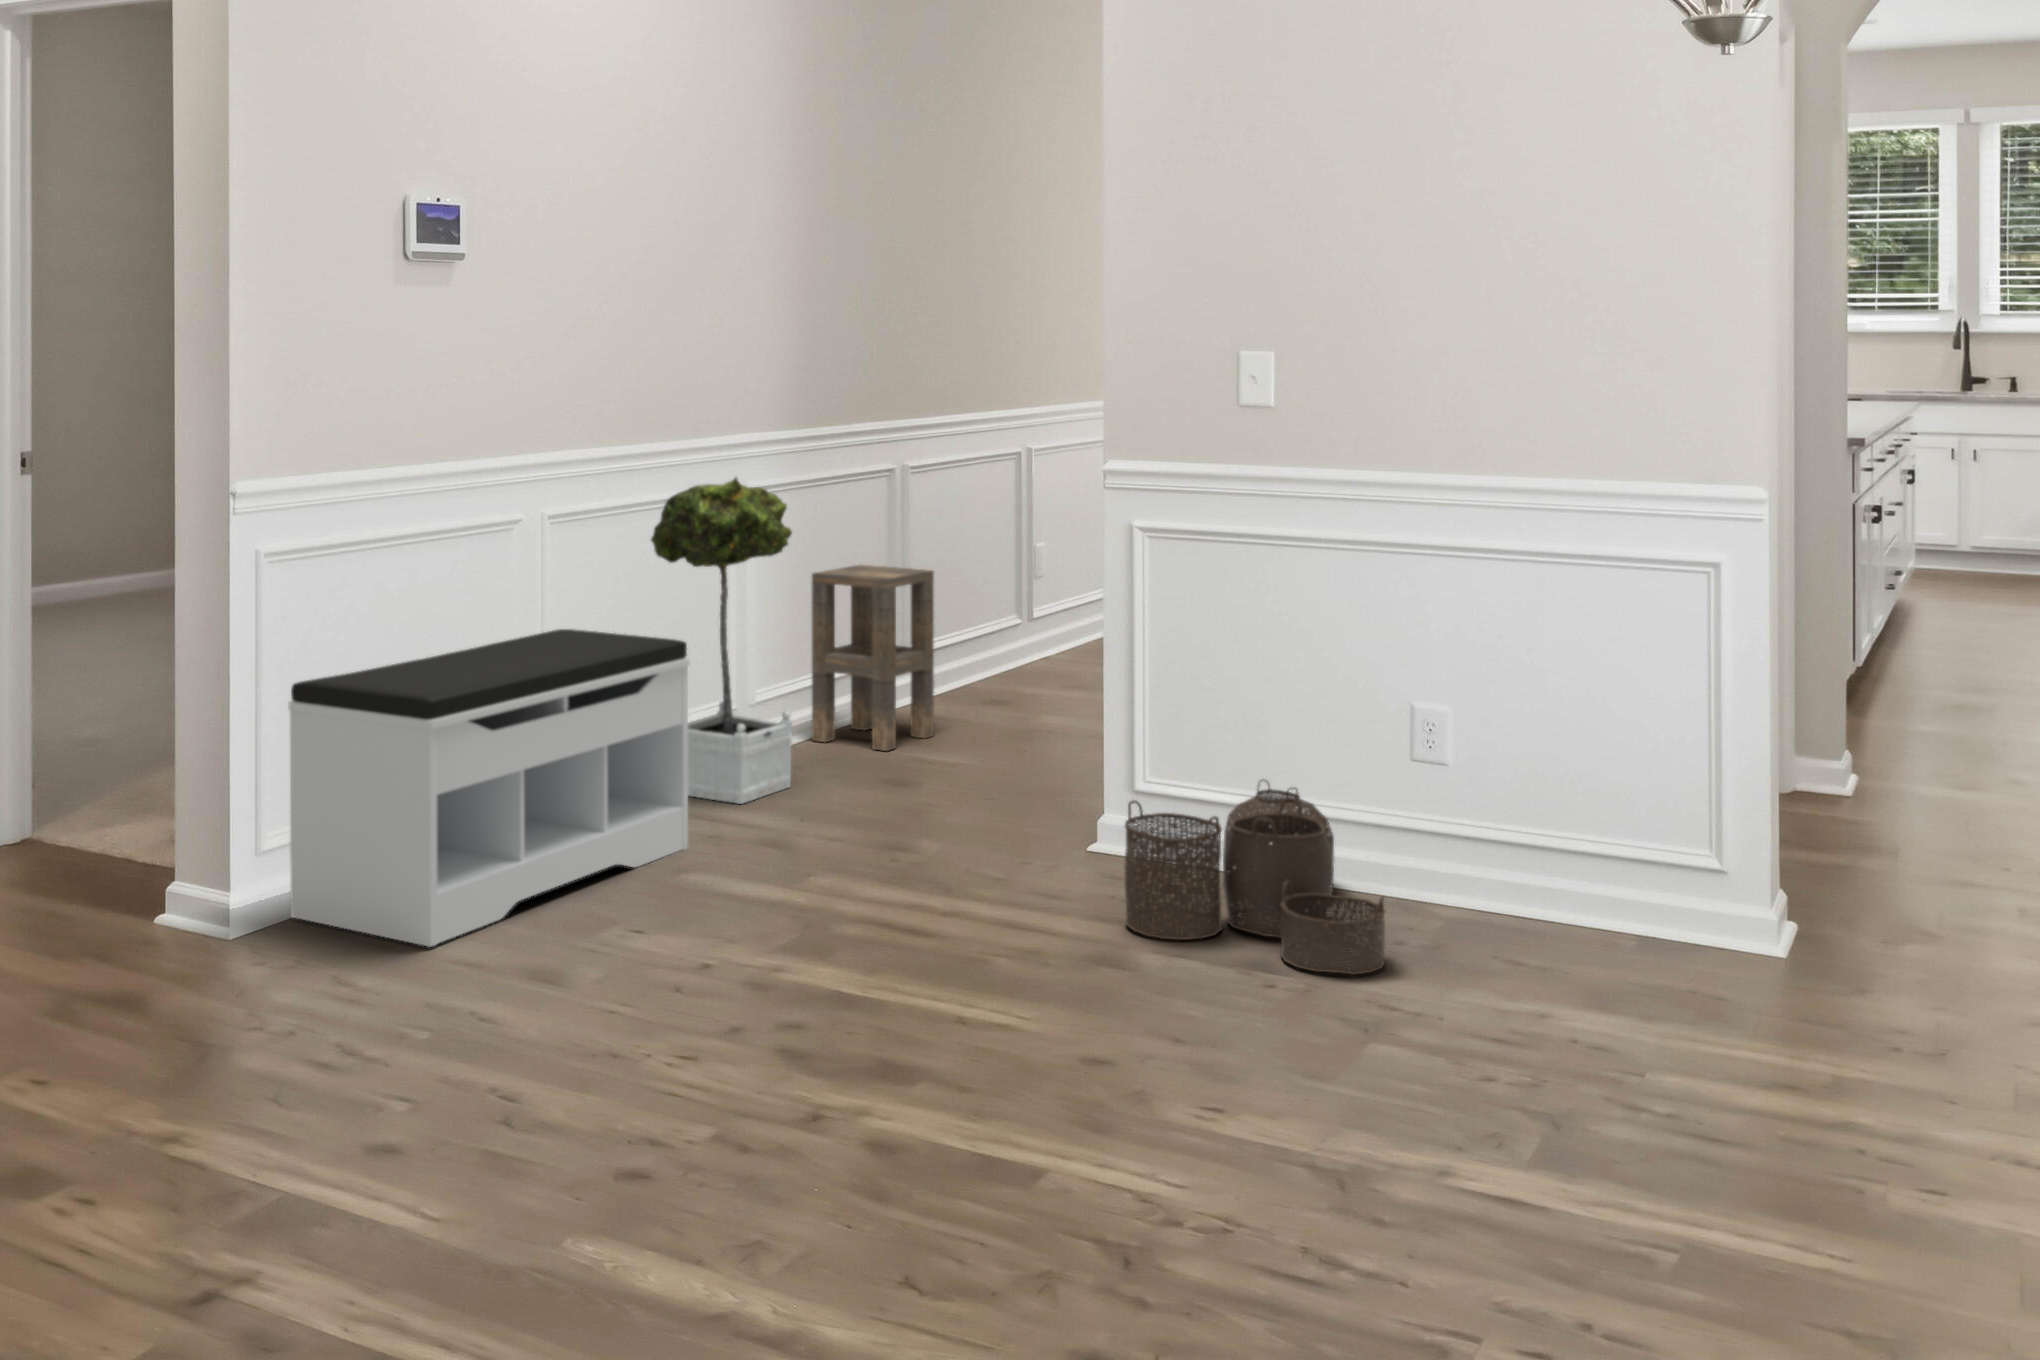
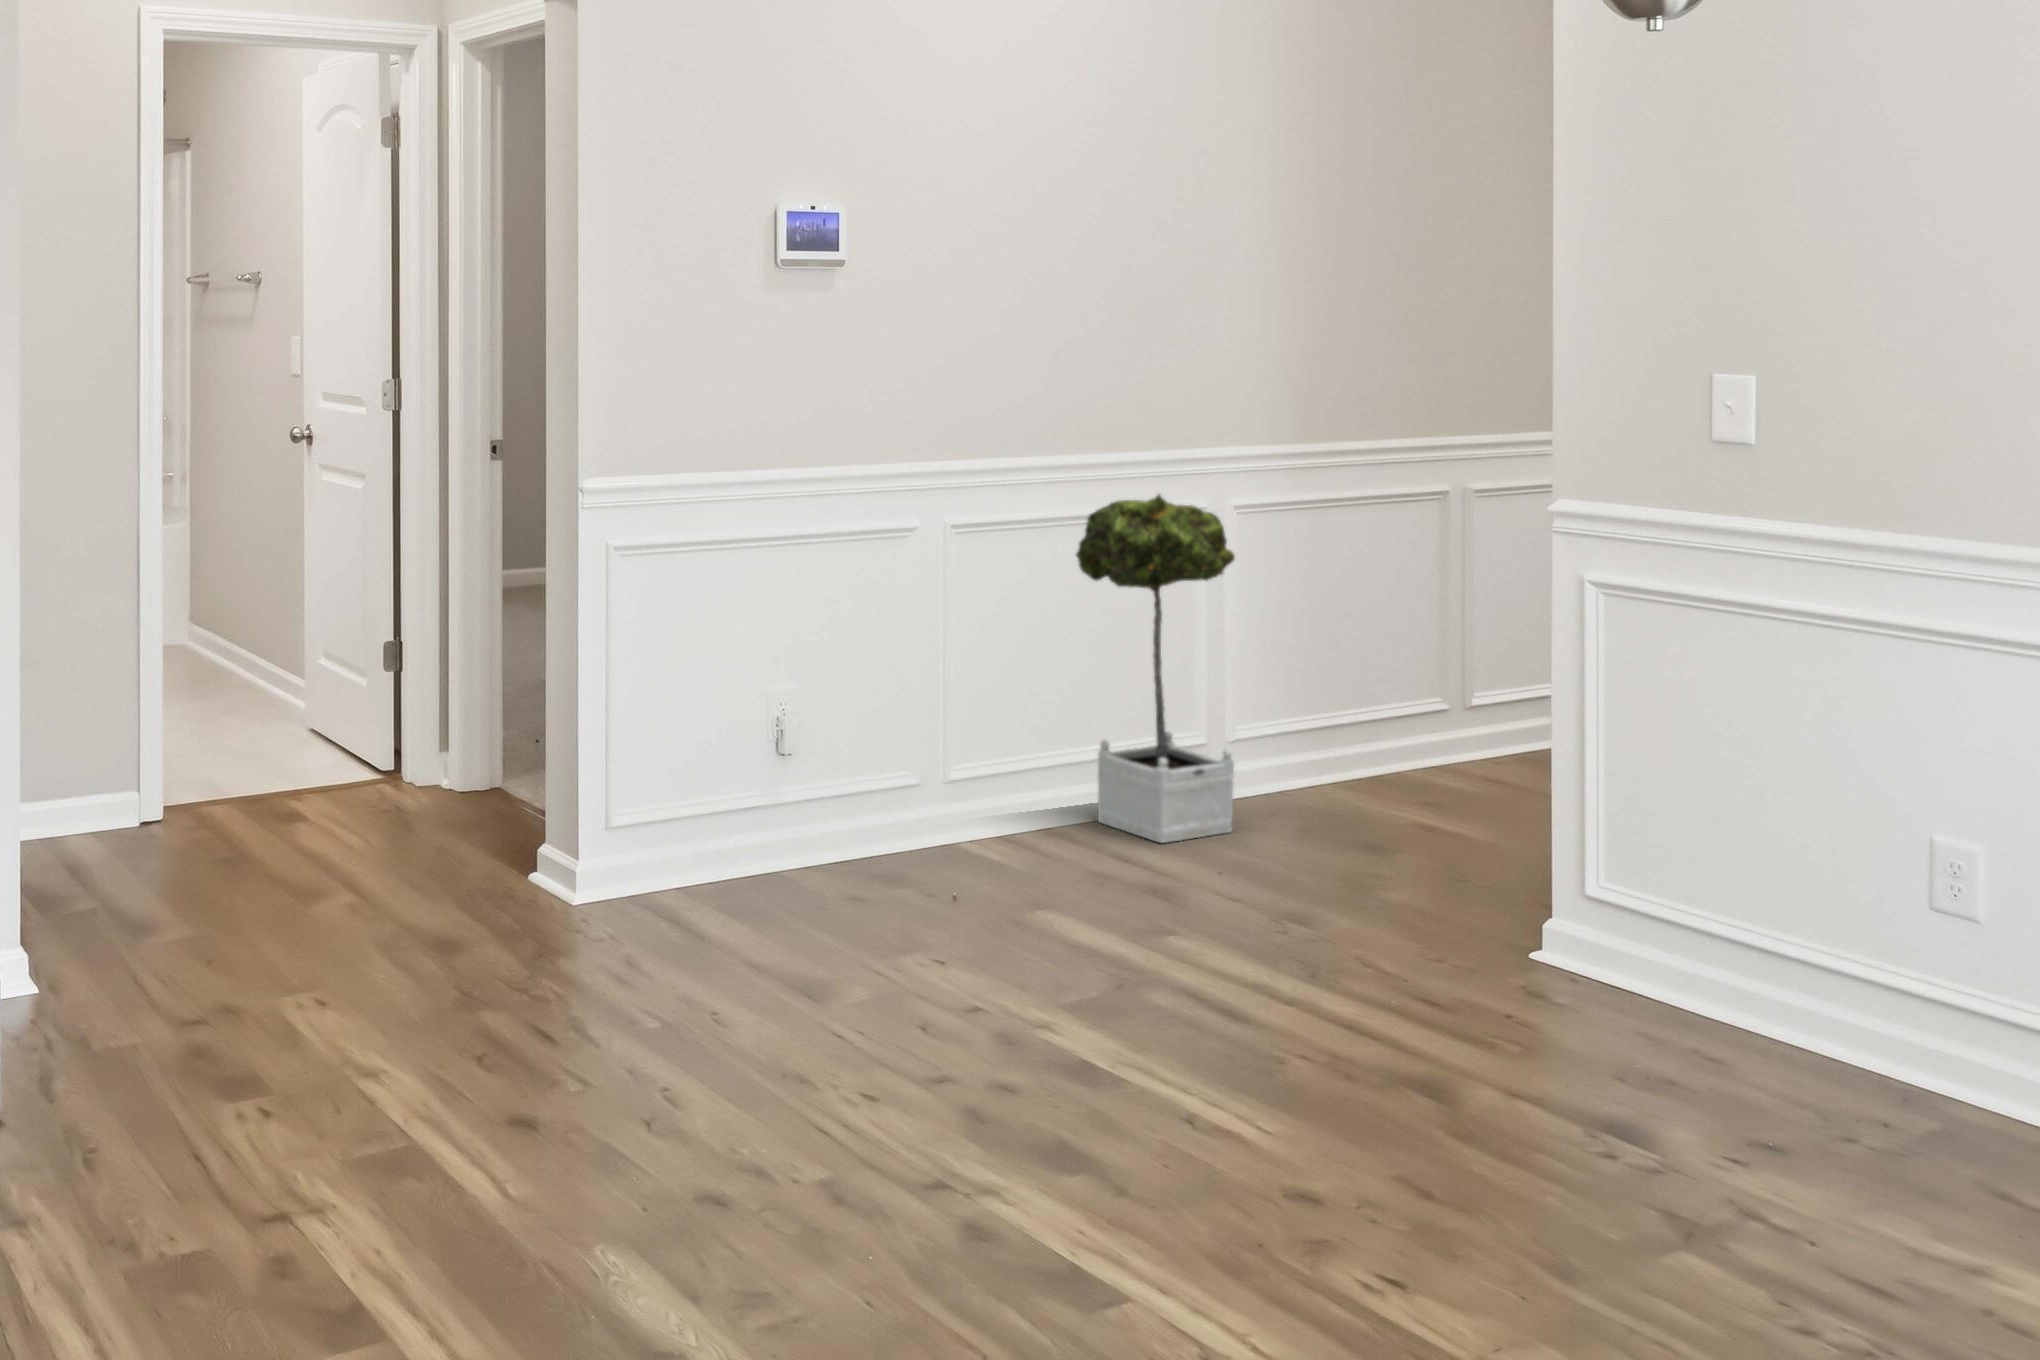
side table: present [812,565,934,751] -> none [1302,595,1453,806]
bench: present [289,629,690,947] -> none [637,641,1067,941]
woven basket: present [1125,781,1385,975] -> none [1481,899,1808,1162]

